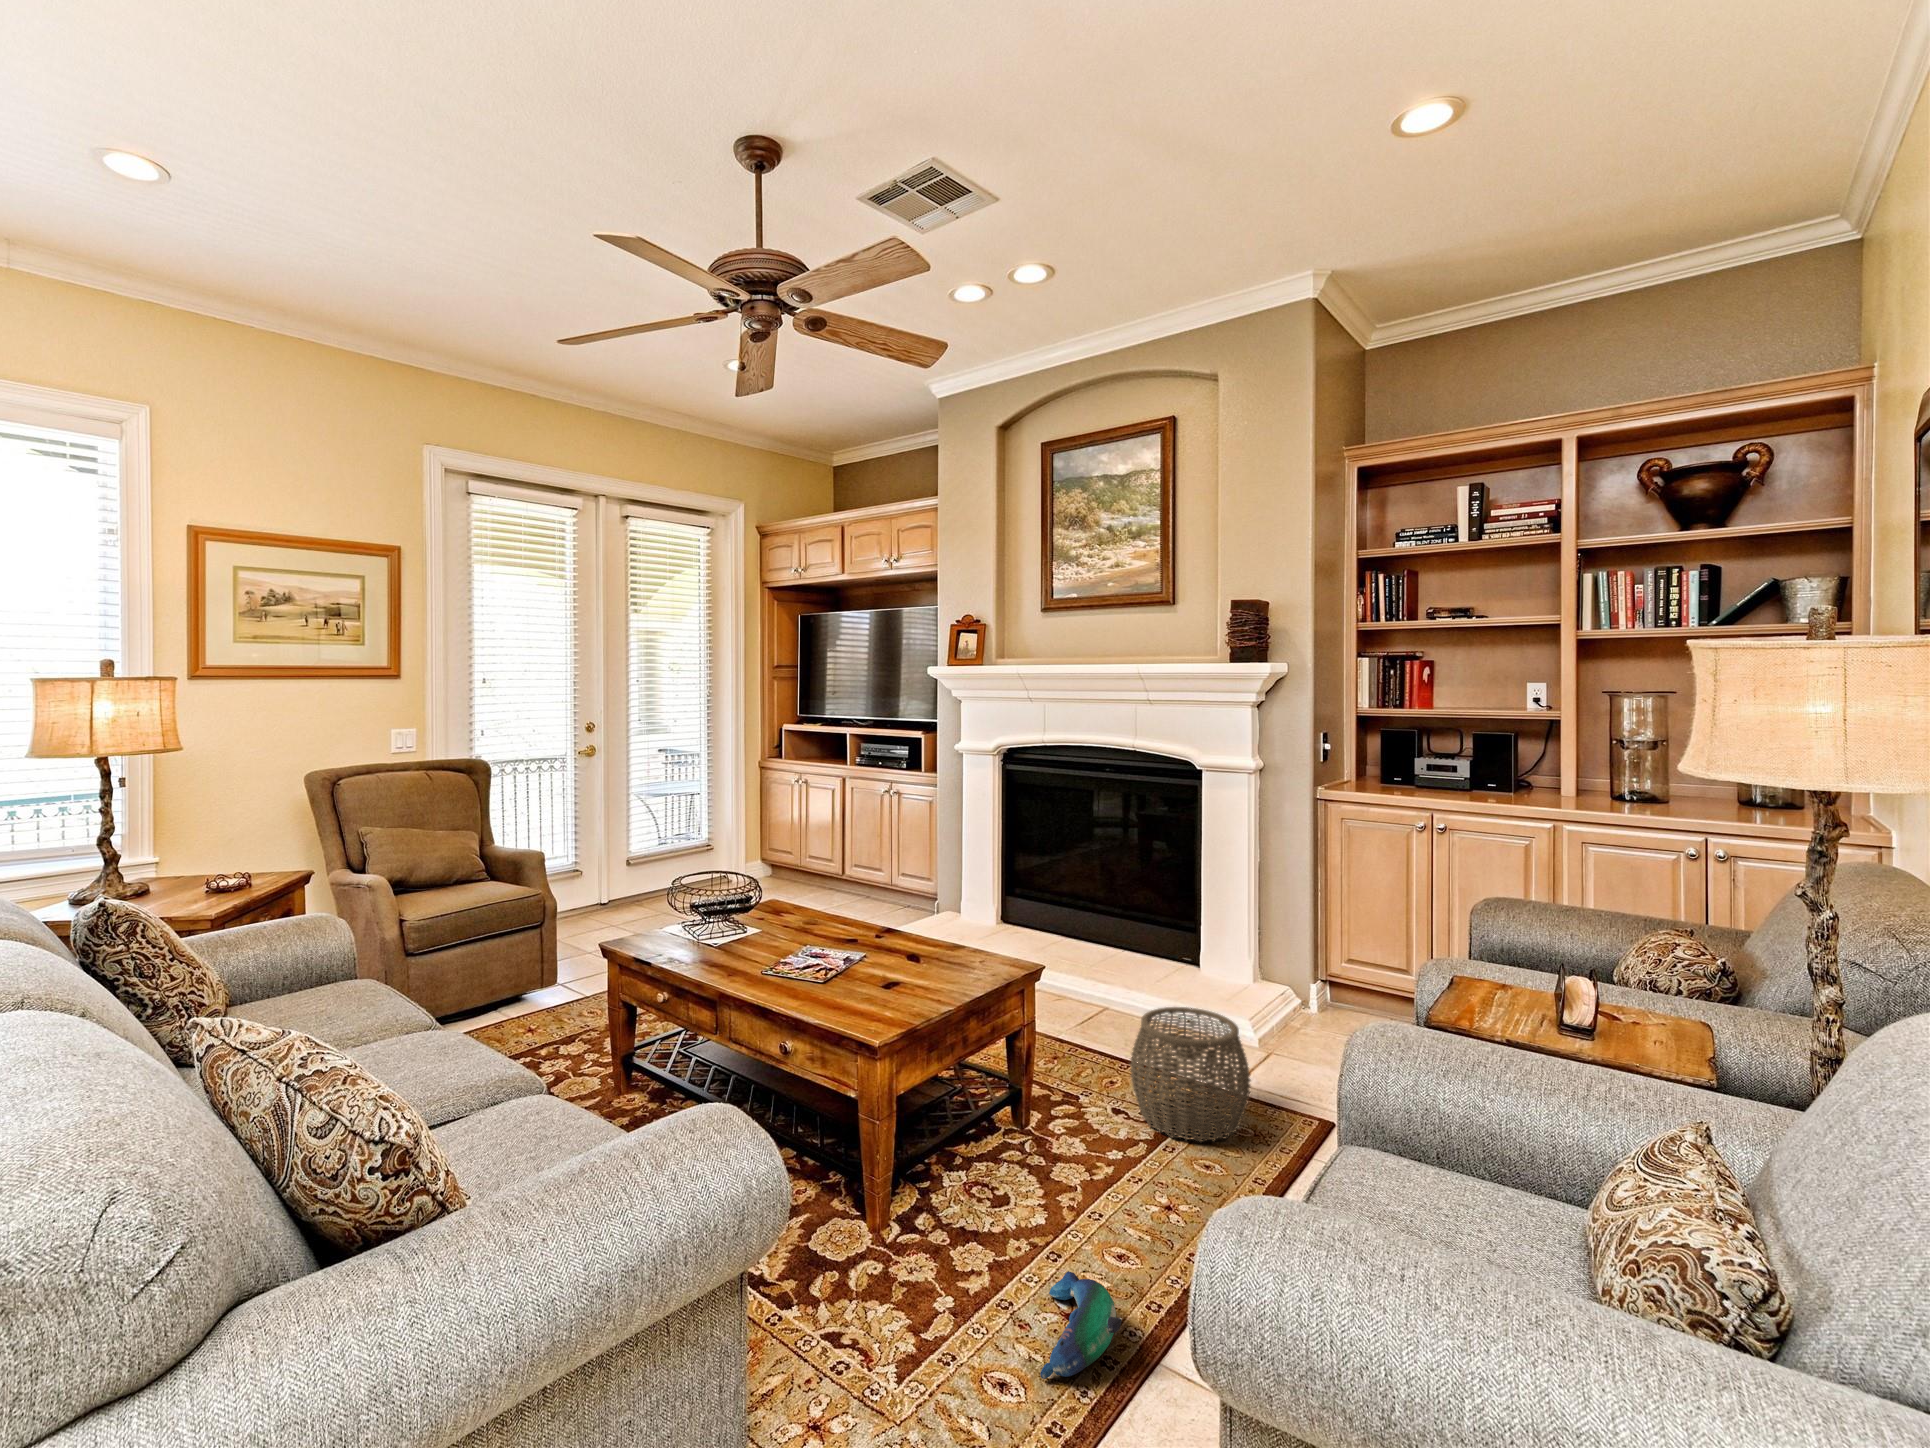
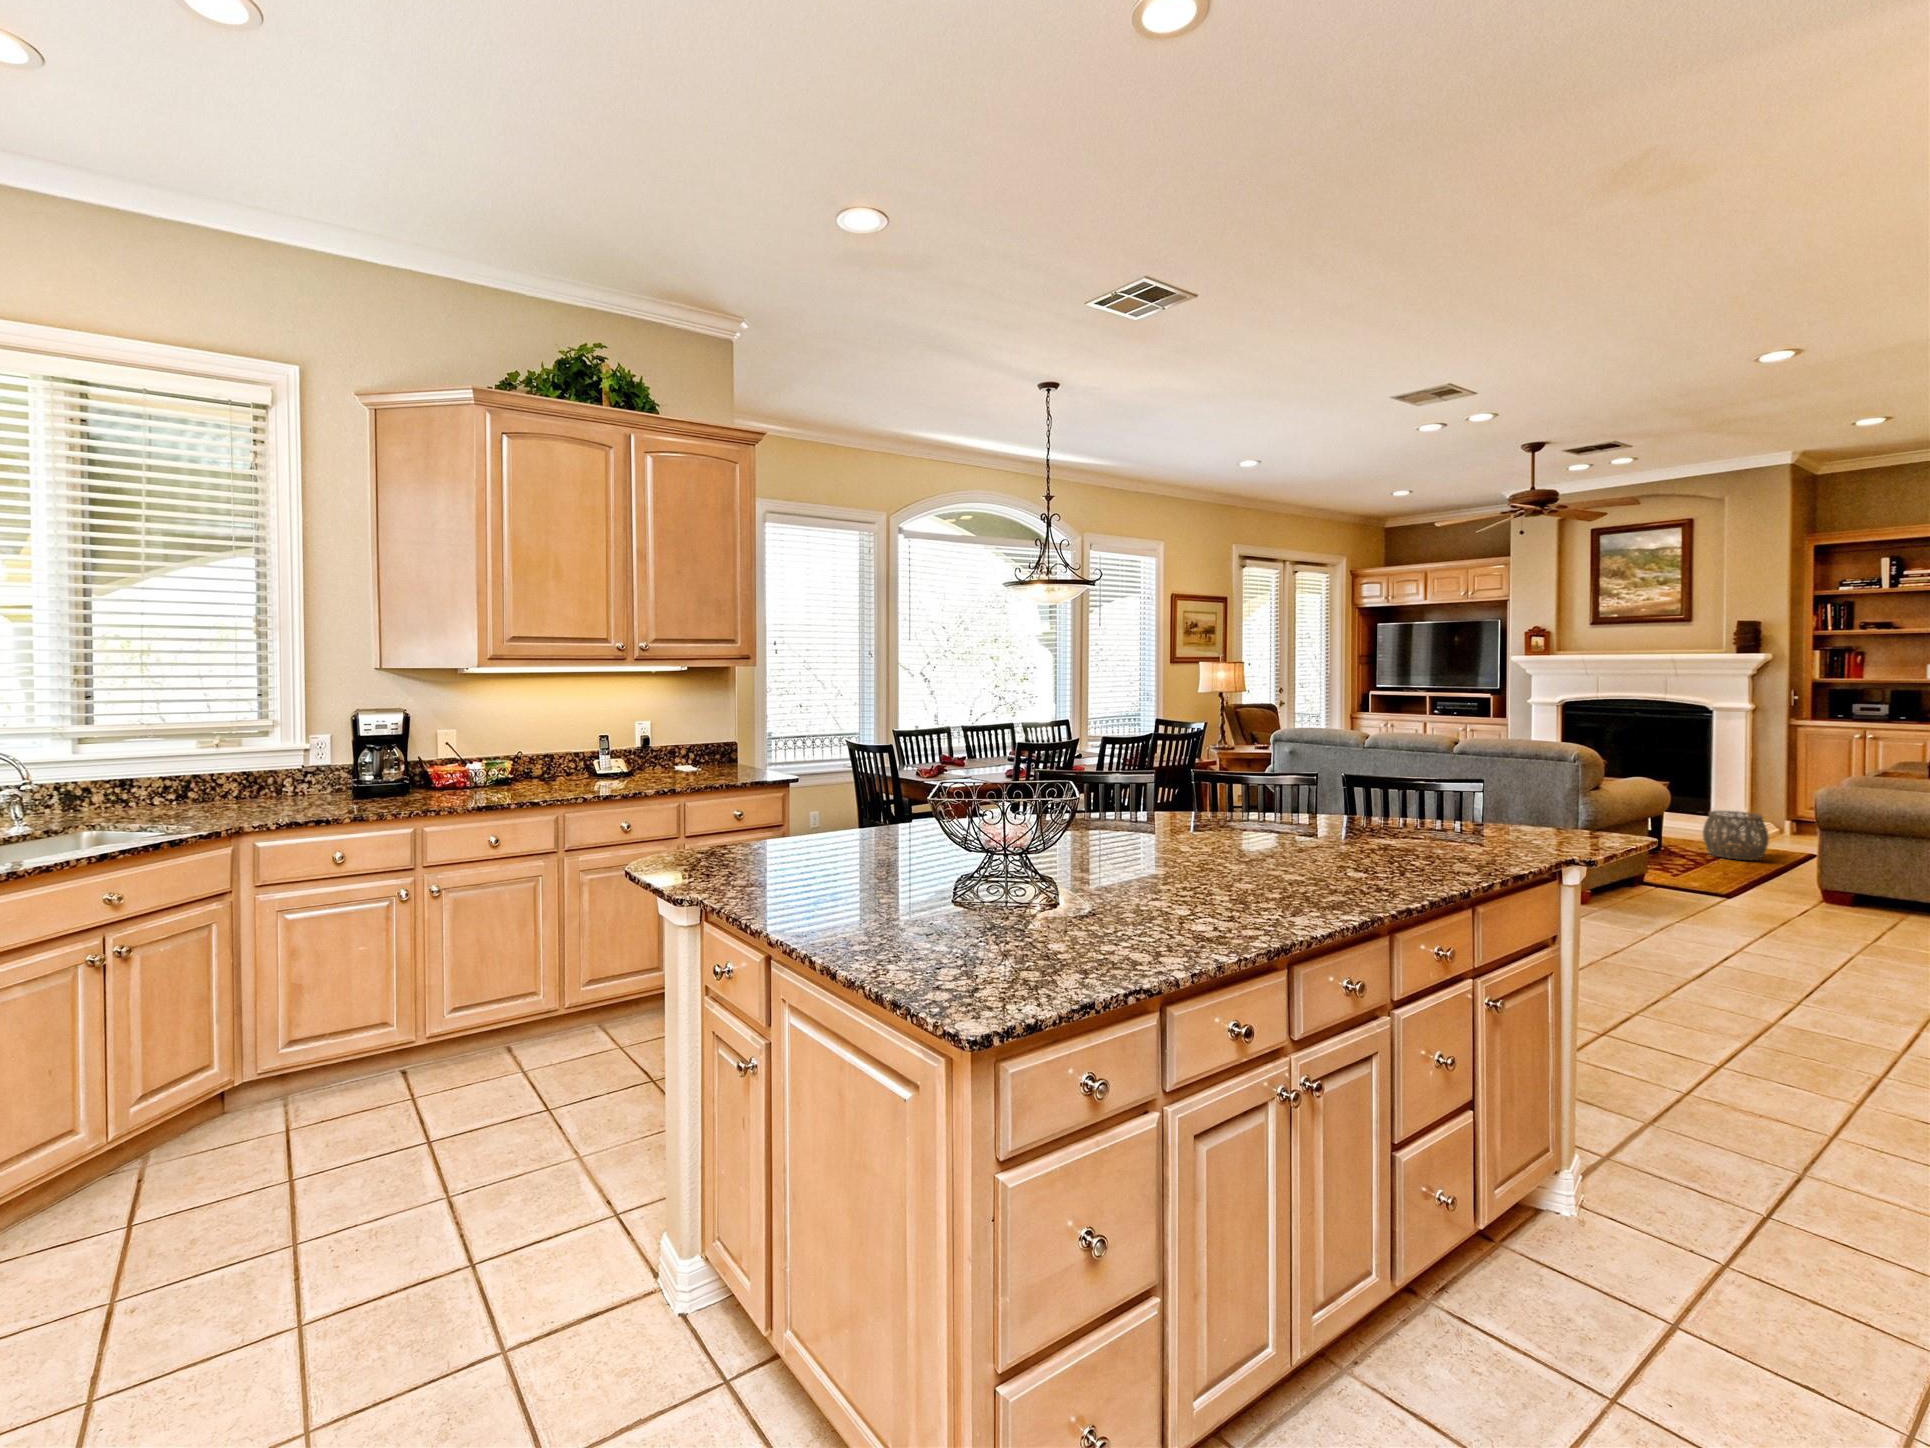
plush toy: present [1040,1271,1122,1379] -> none [1705,869,1744,888]

